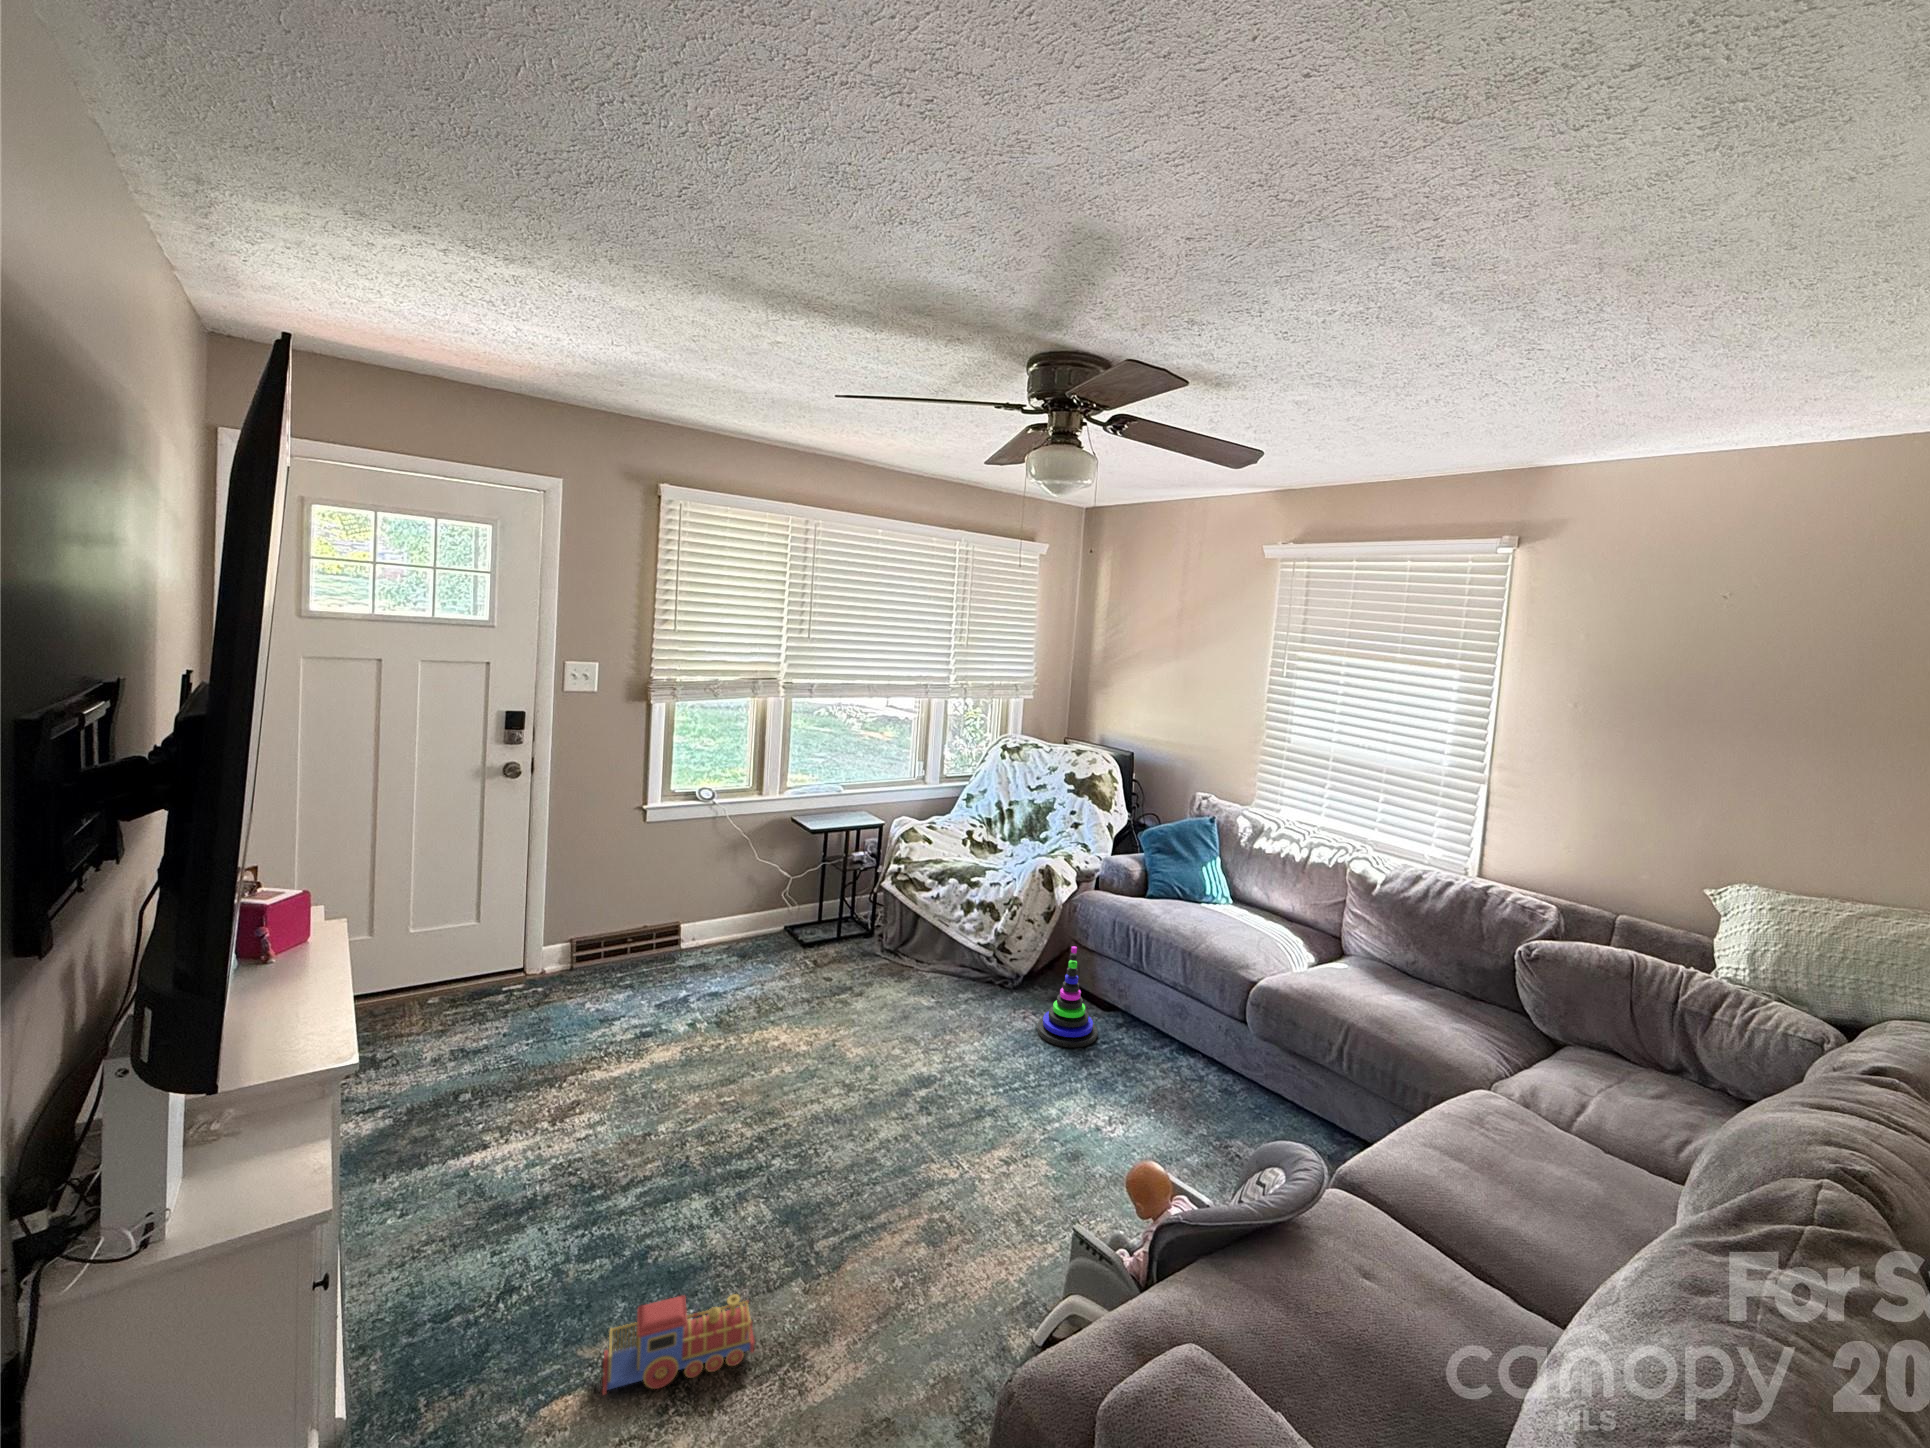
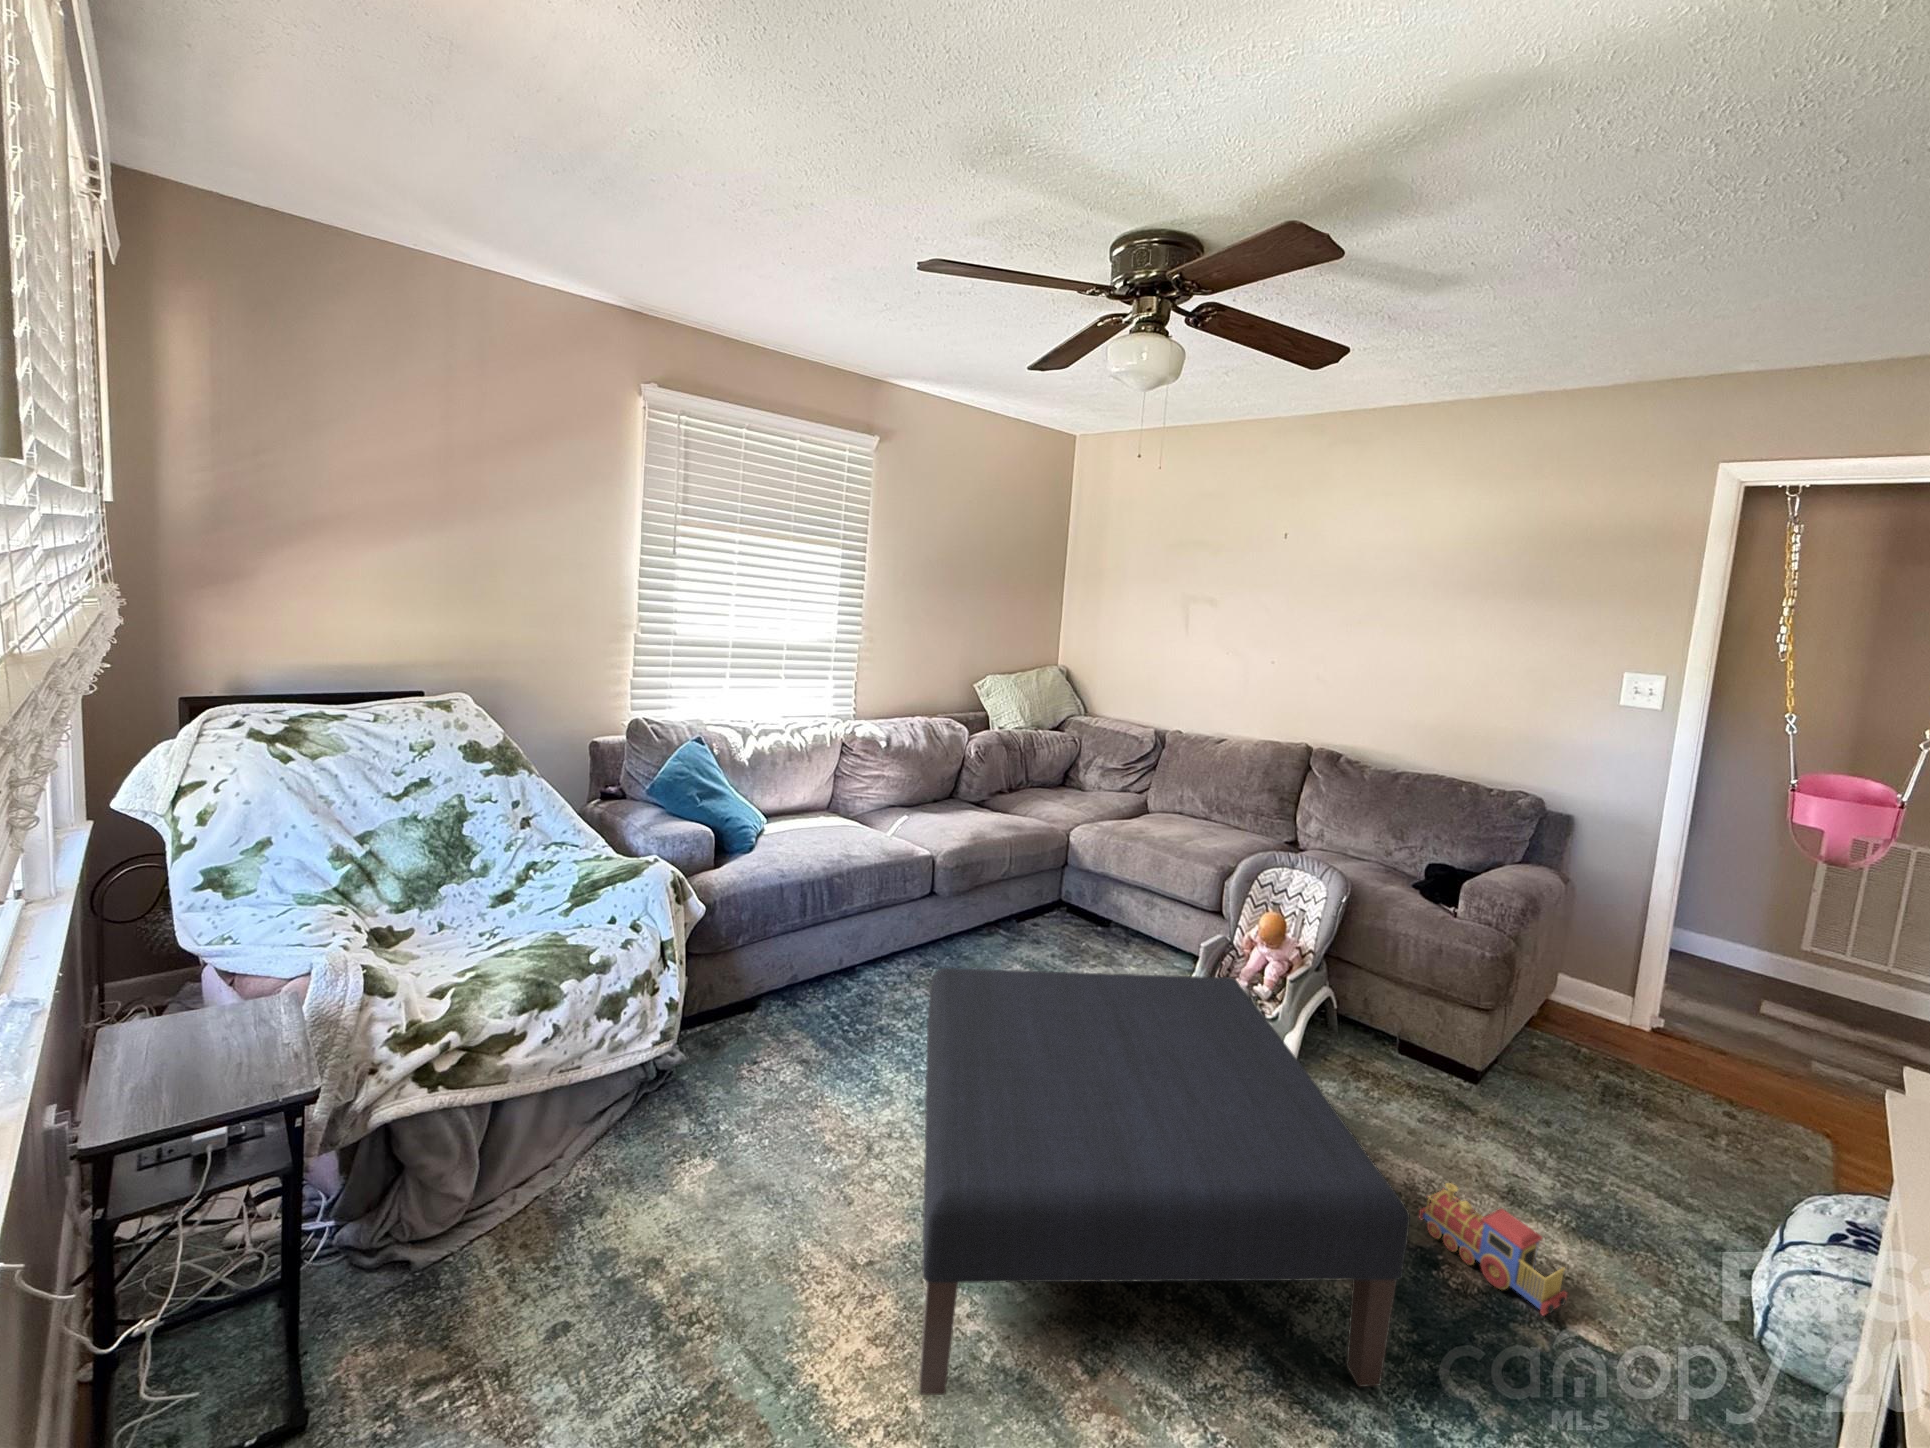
stacking toy: present [1037,946,1097,1048] -> none [803,919,879,1046]
ottoman: none [630,947,983,1233] -> present [919,968,1410,1395]

